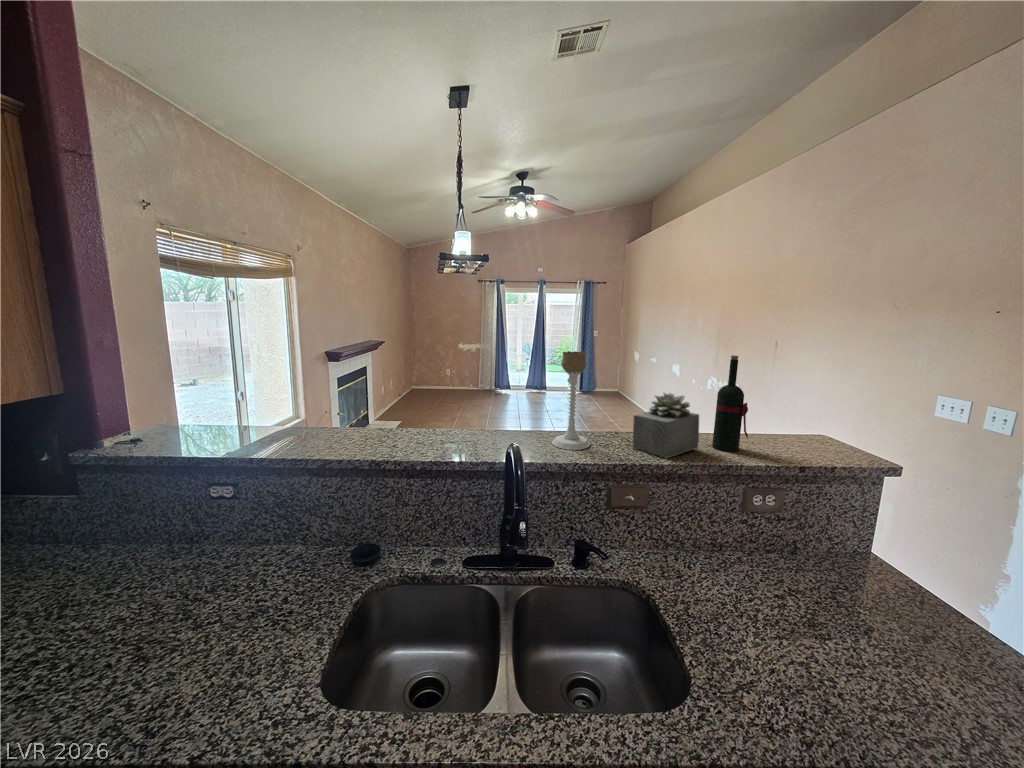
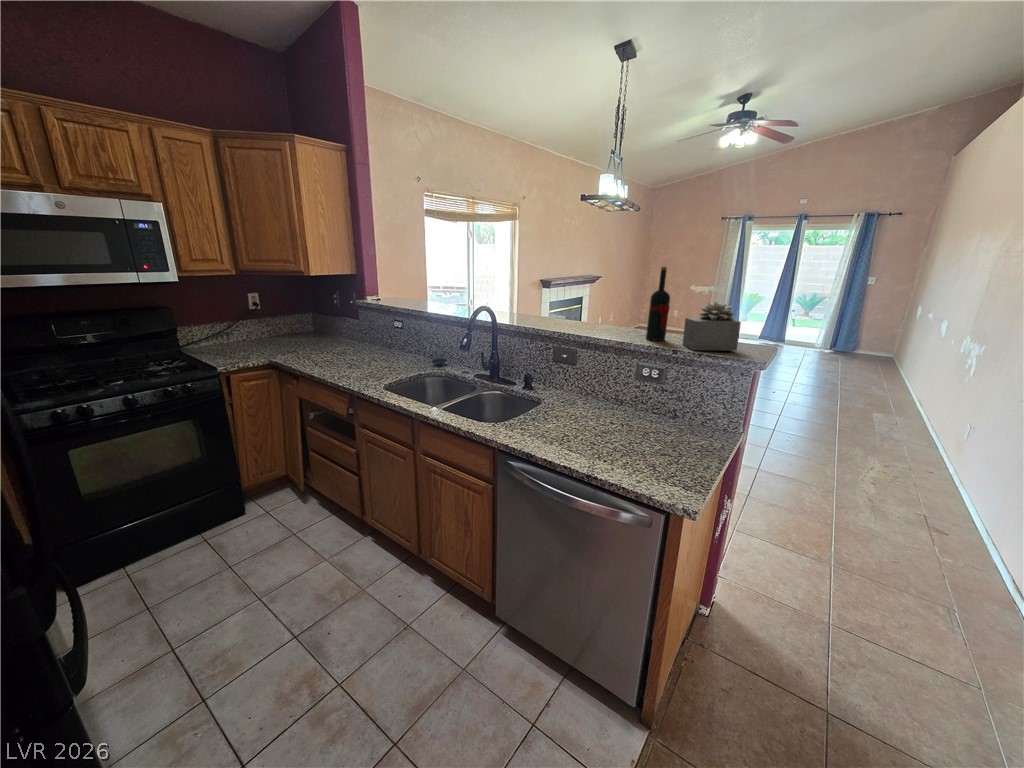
candle holder: present [552,351,590,450] -> none [545,263,570,327]
succulent plant: present [633,393,699,458] -> present [683,302,741,350]

